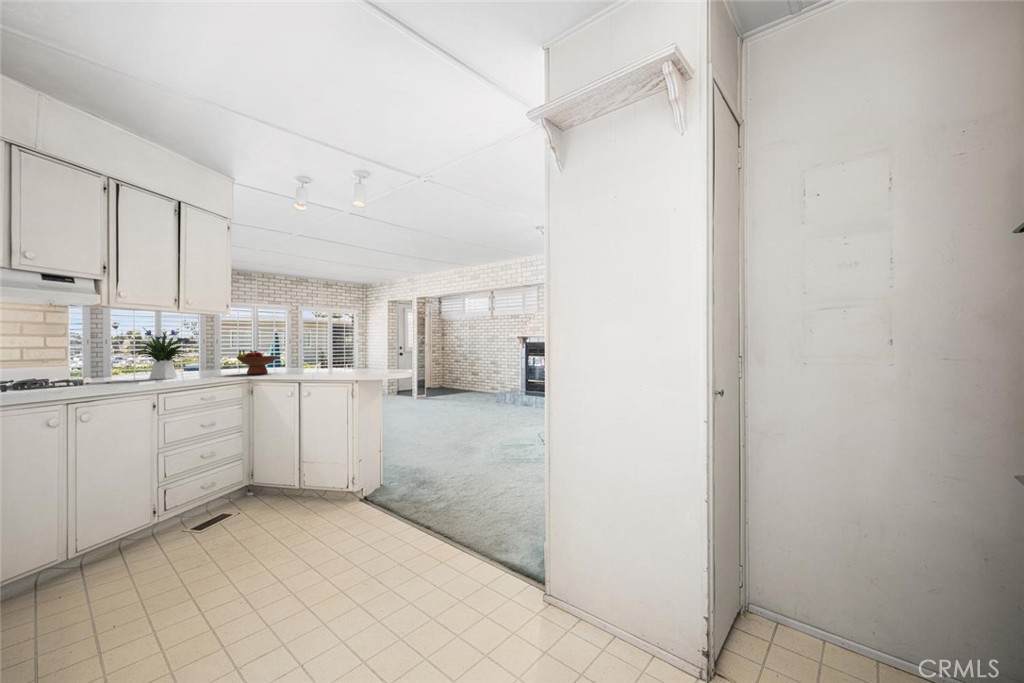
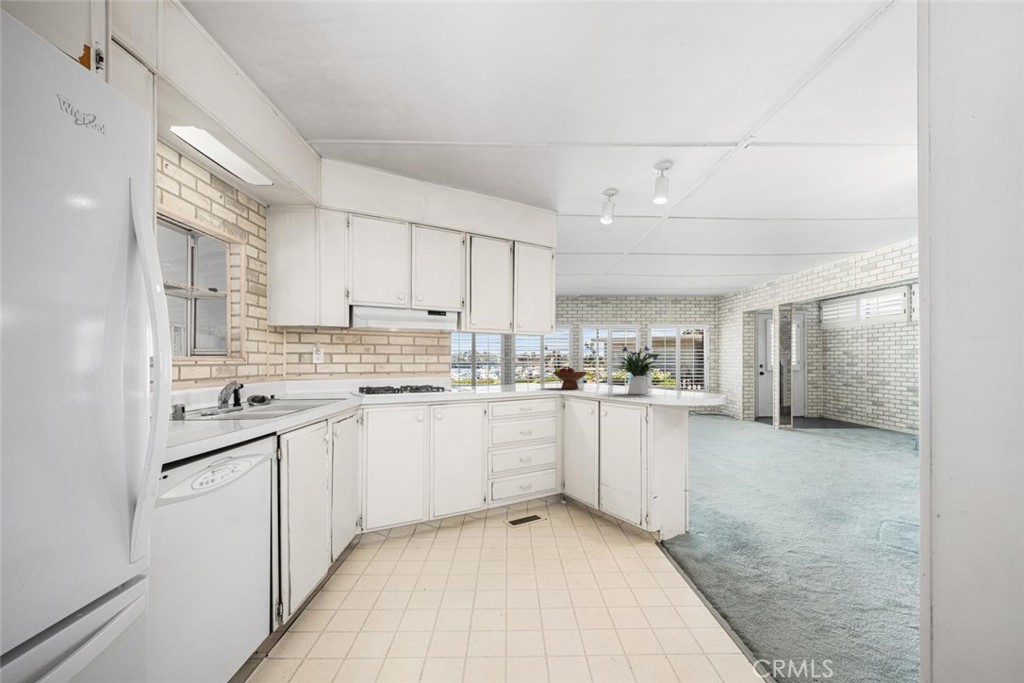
flower arrangement: present [137,328,190,379] -> present [618,344,660,394]

